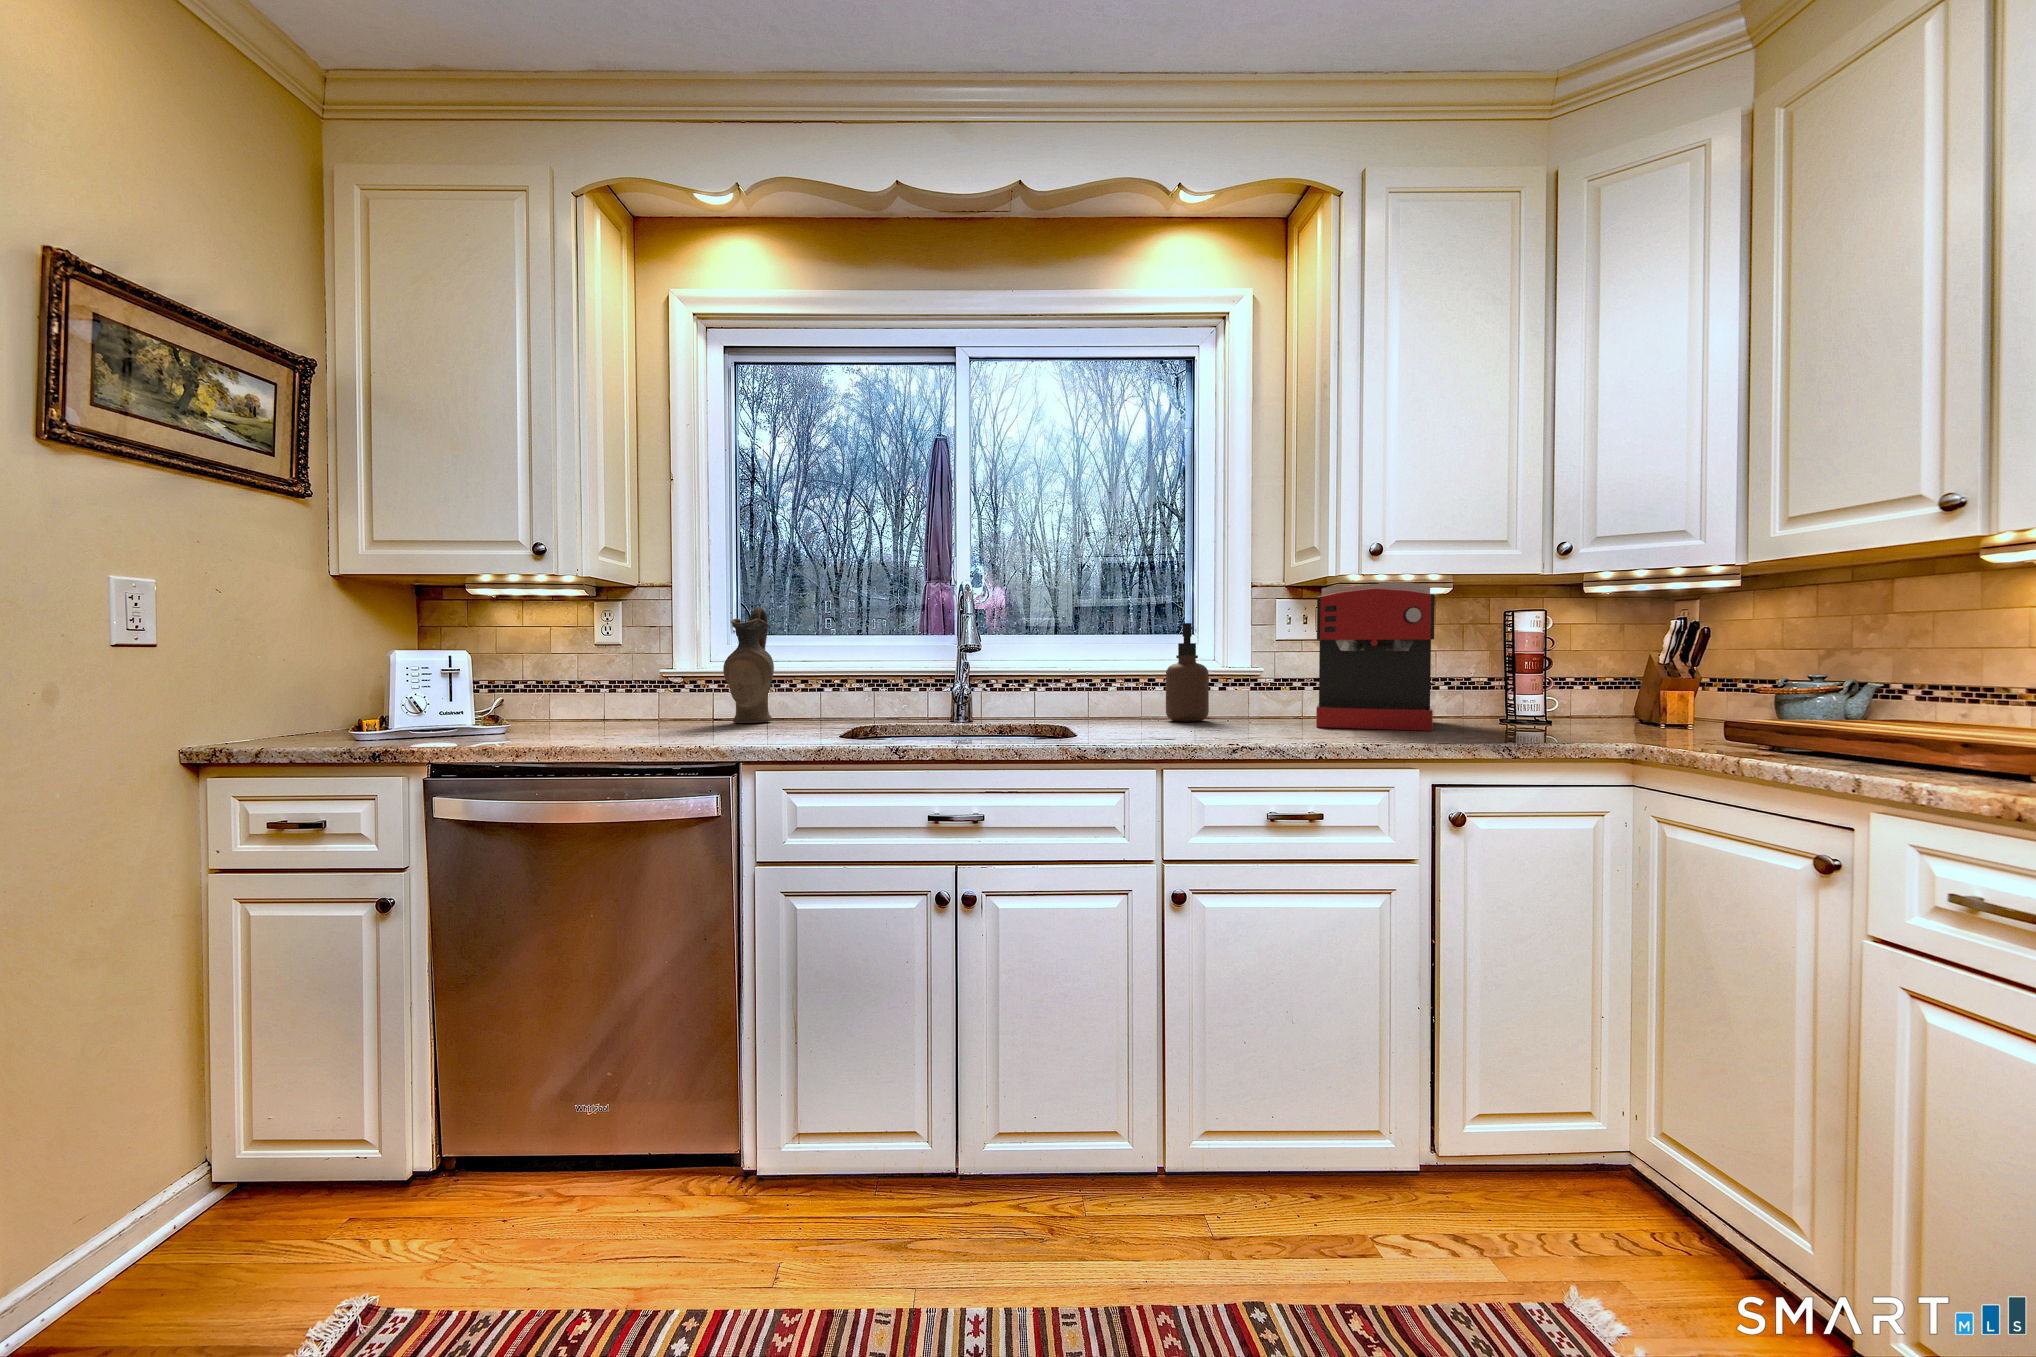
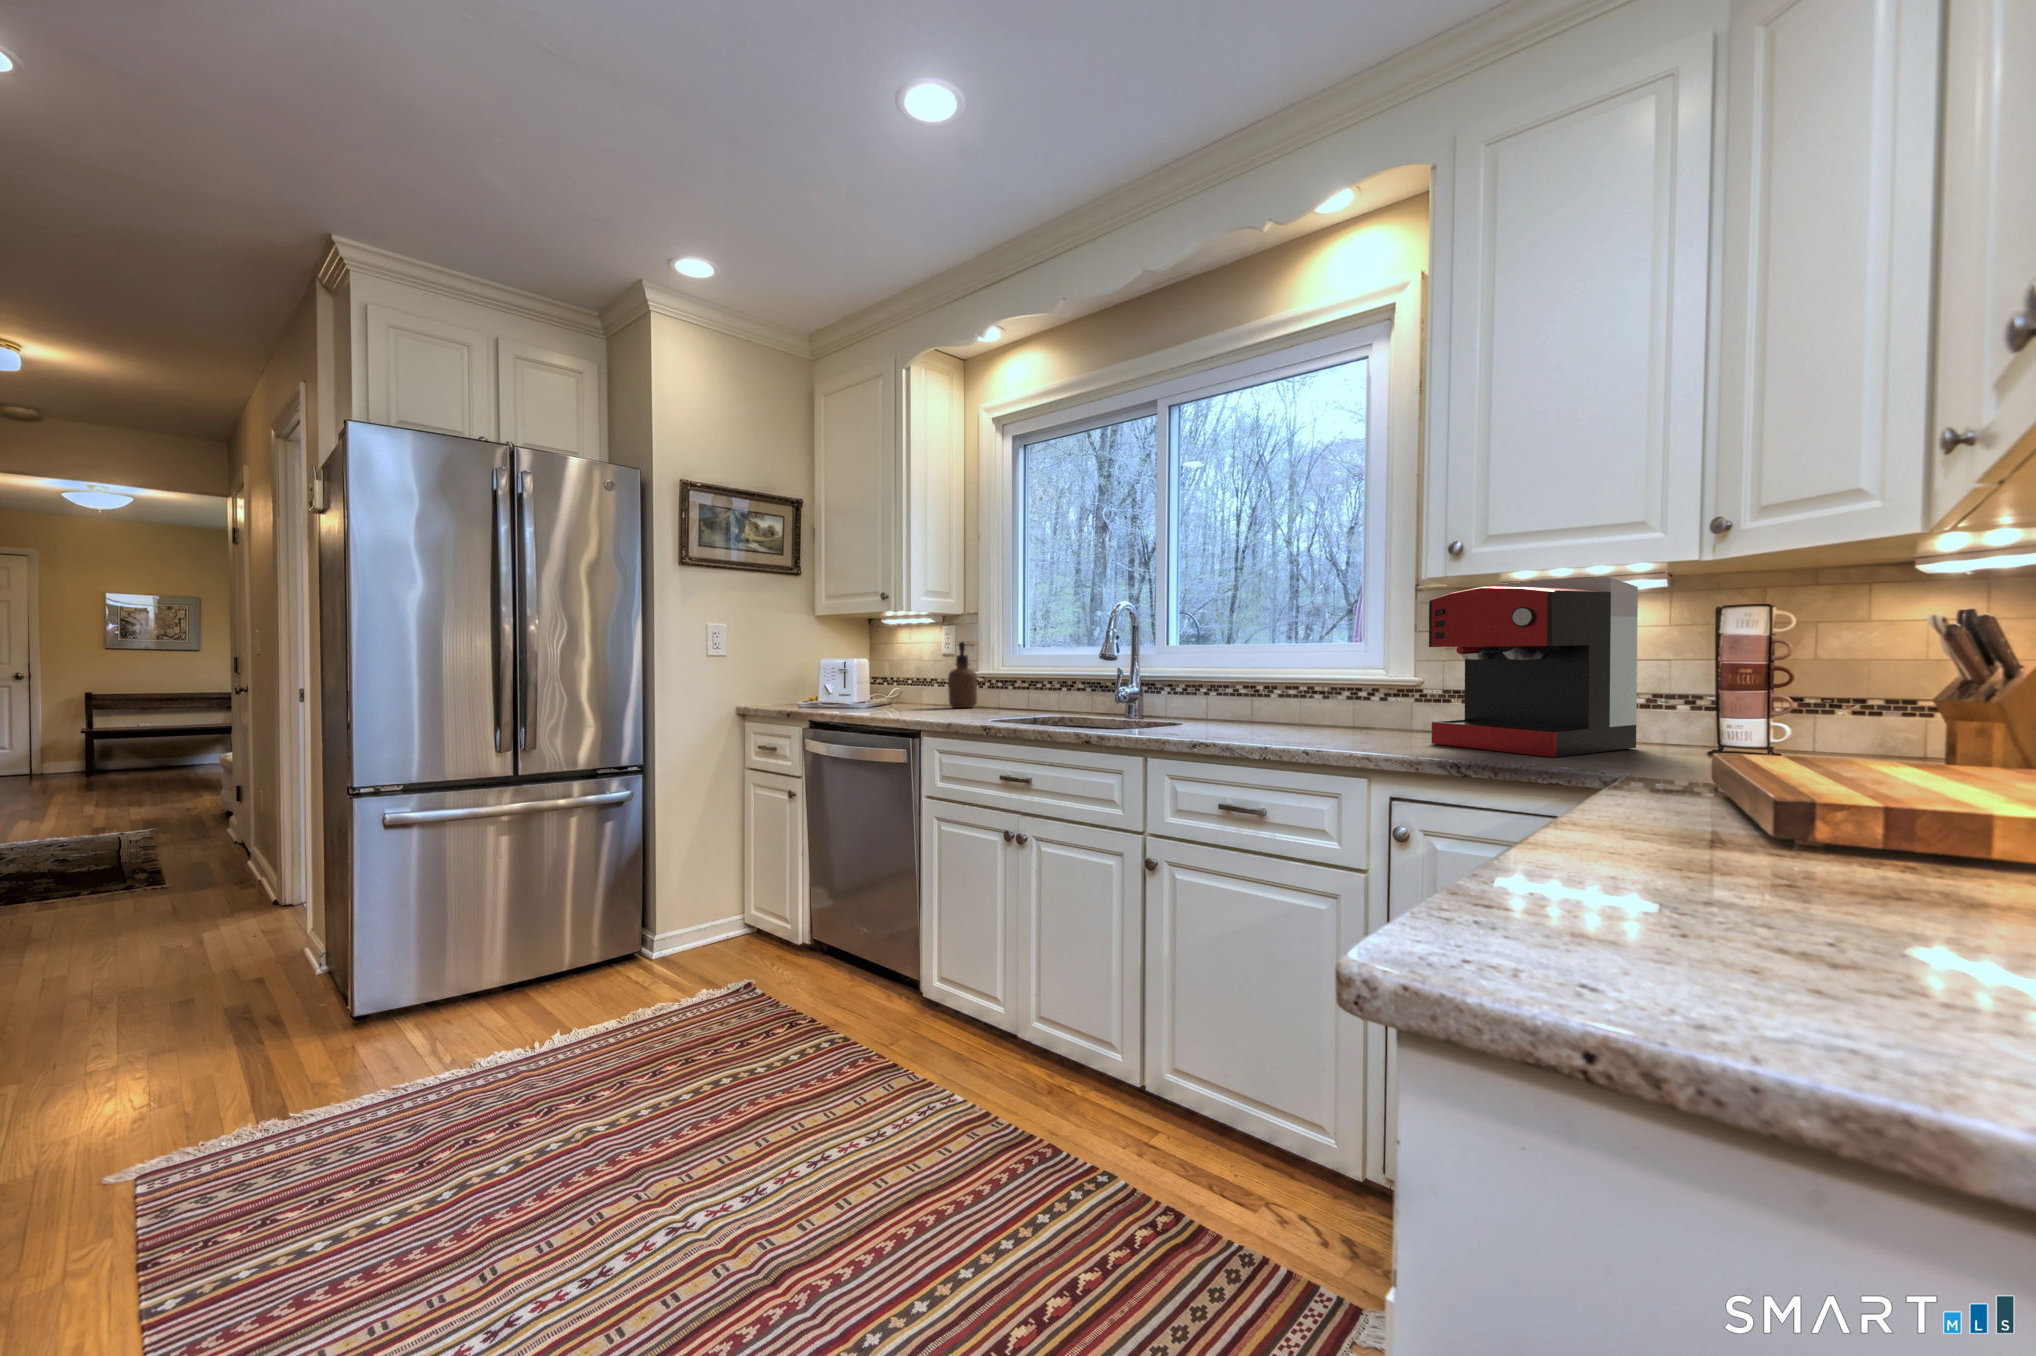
ceramic pitcher: present [723,607,774,723] -> none [999,626,1039,711]
soap dispenser: present [1166,623,1209,722] -> present [948,642,977,708]

